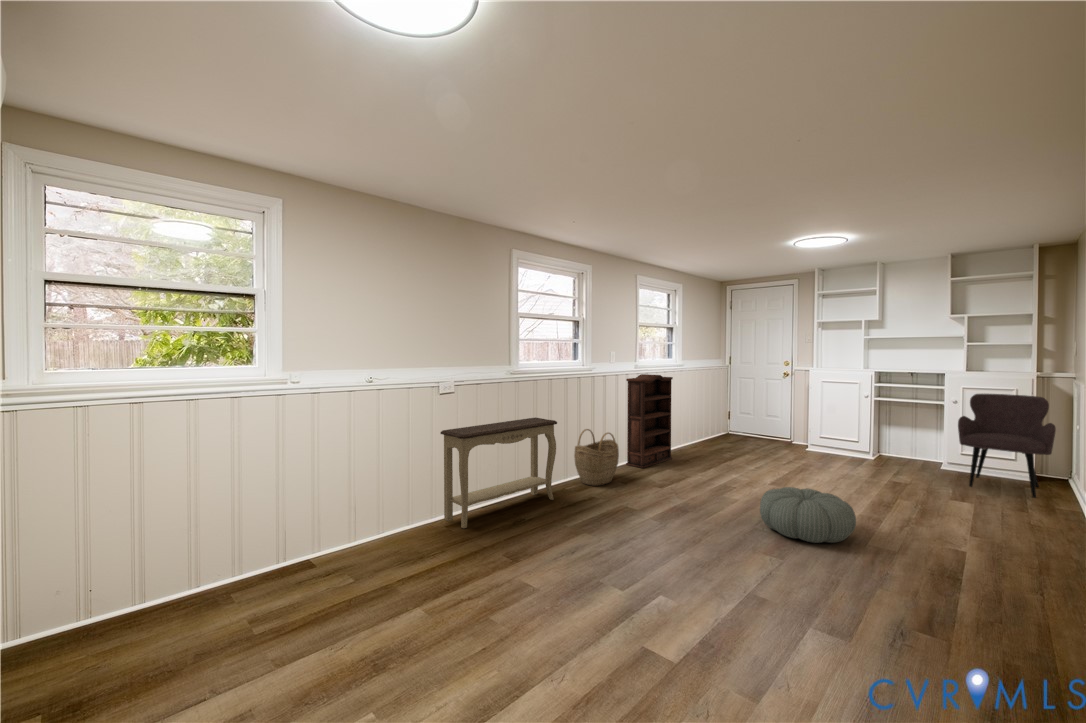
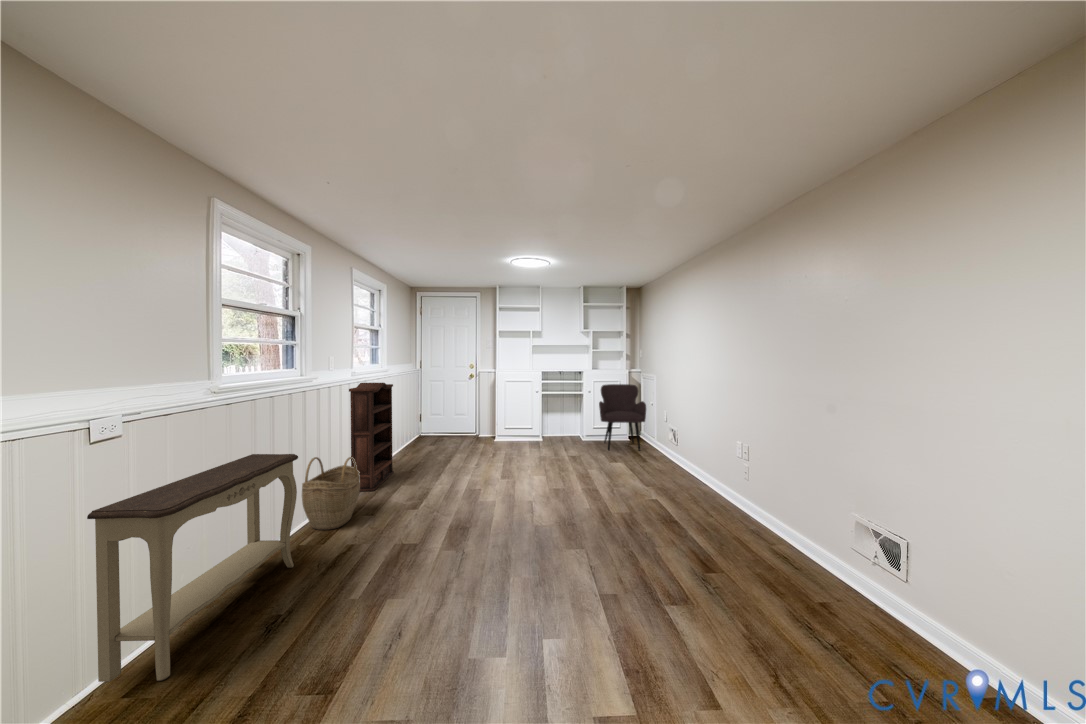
pouf: present [760,487,856,543] -> none [528,476,604,524]

